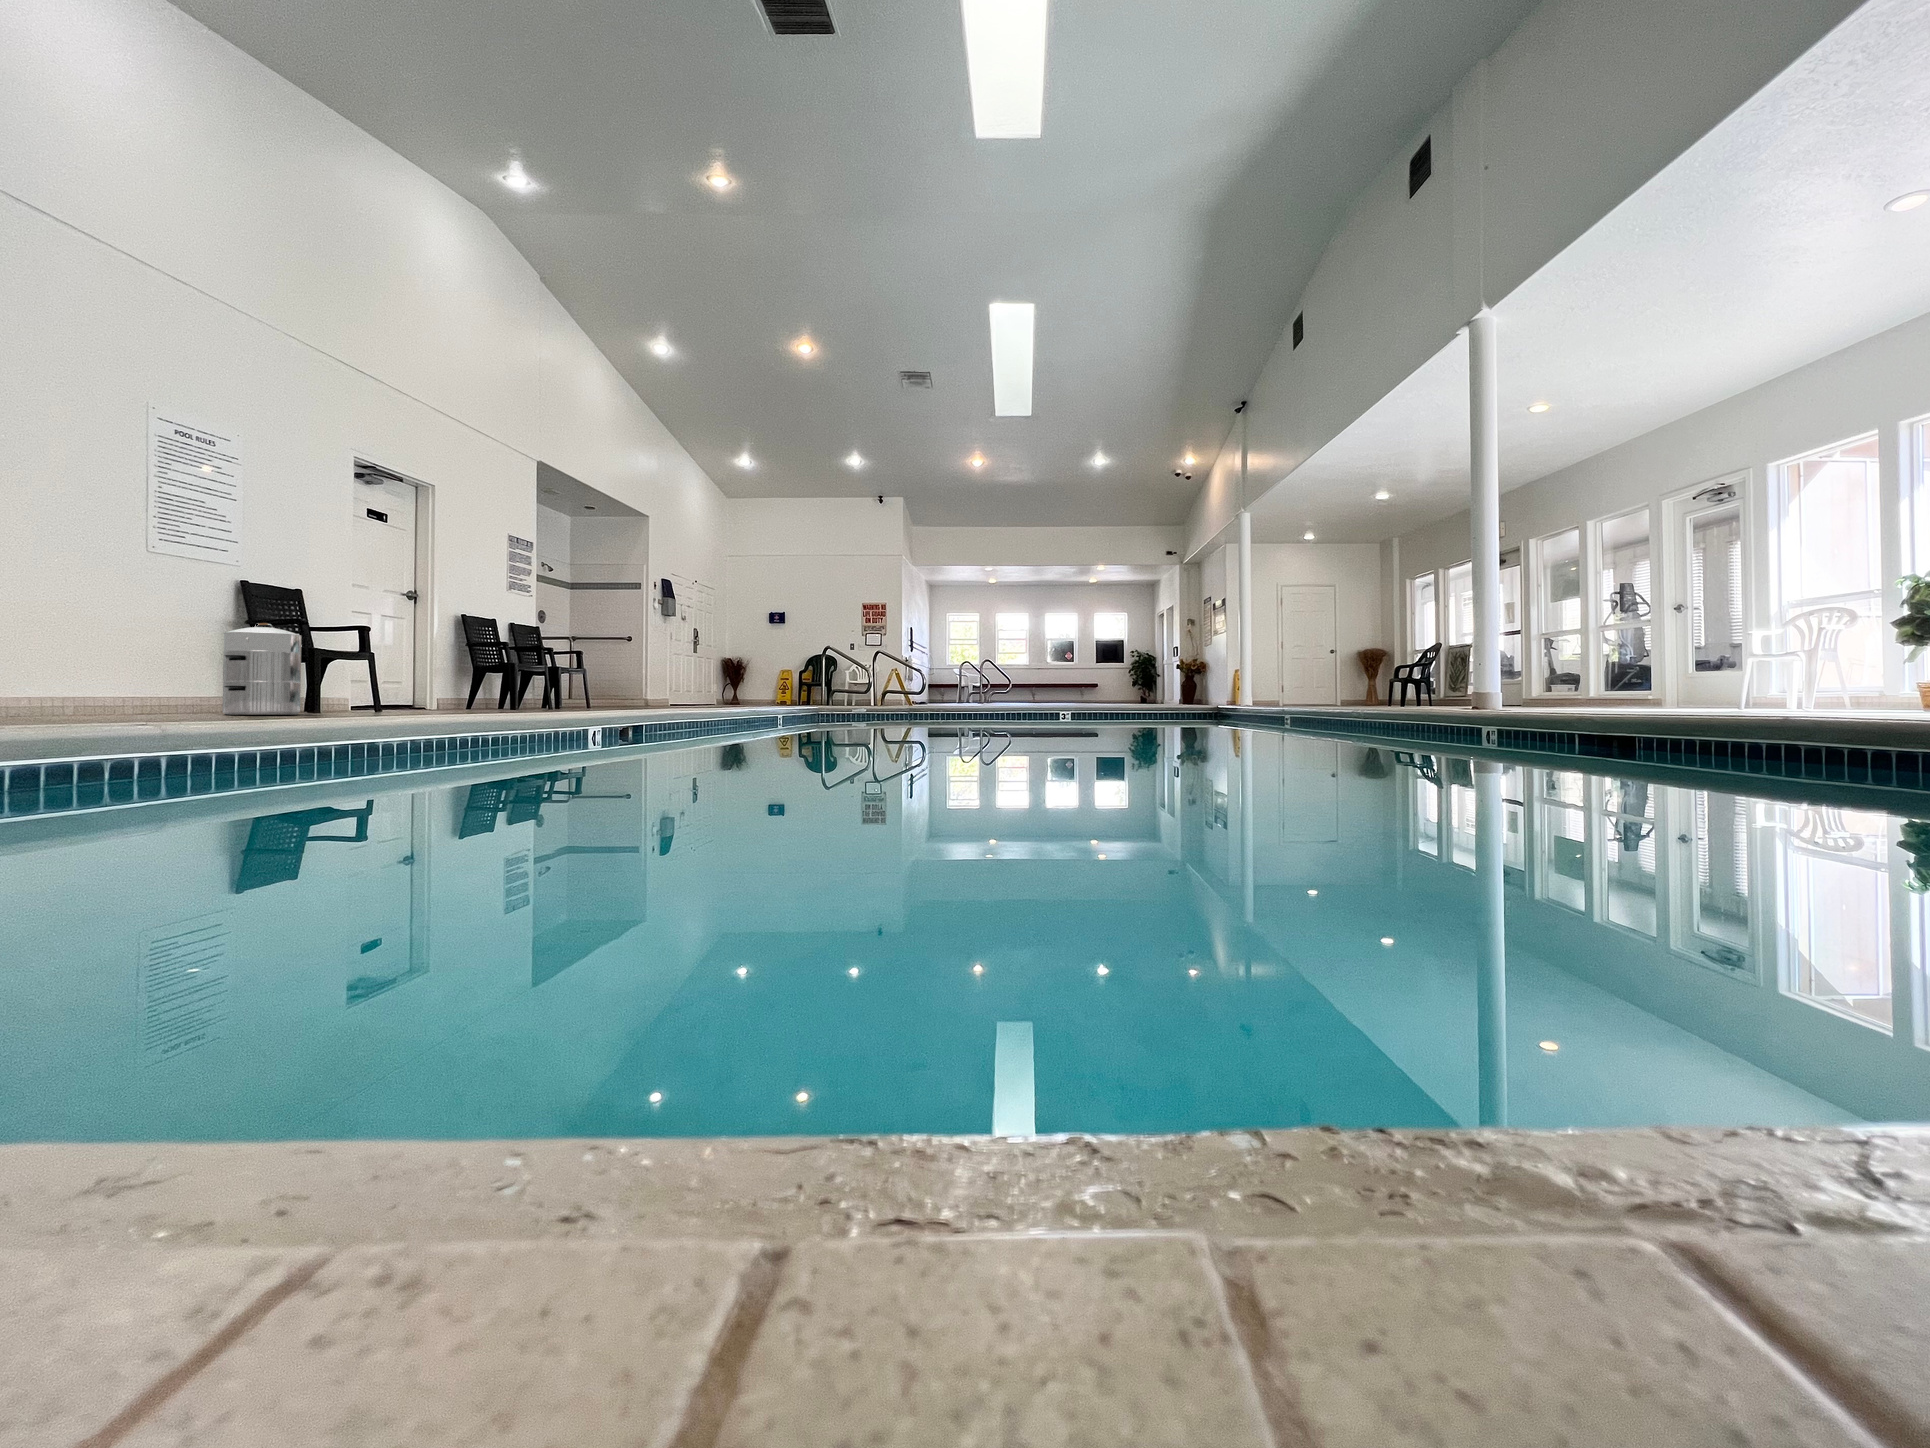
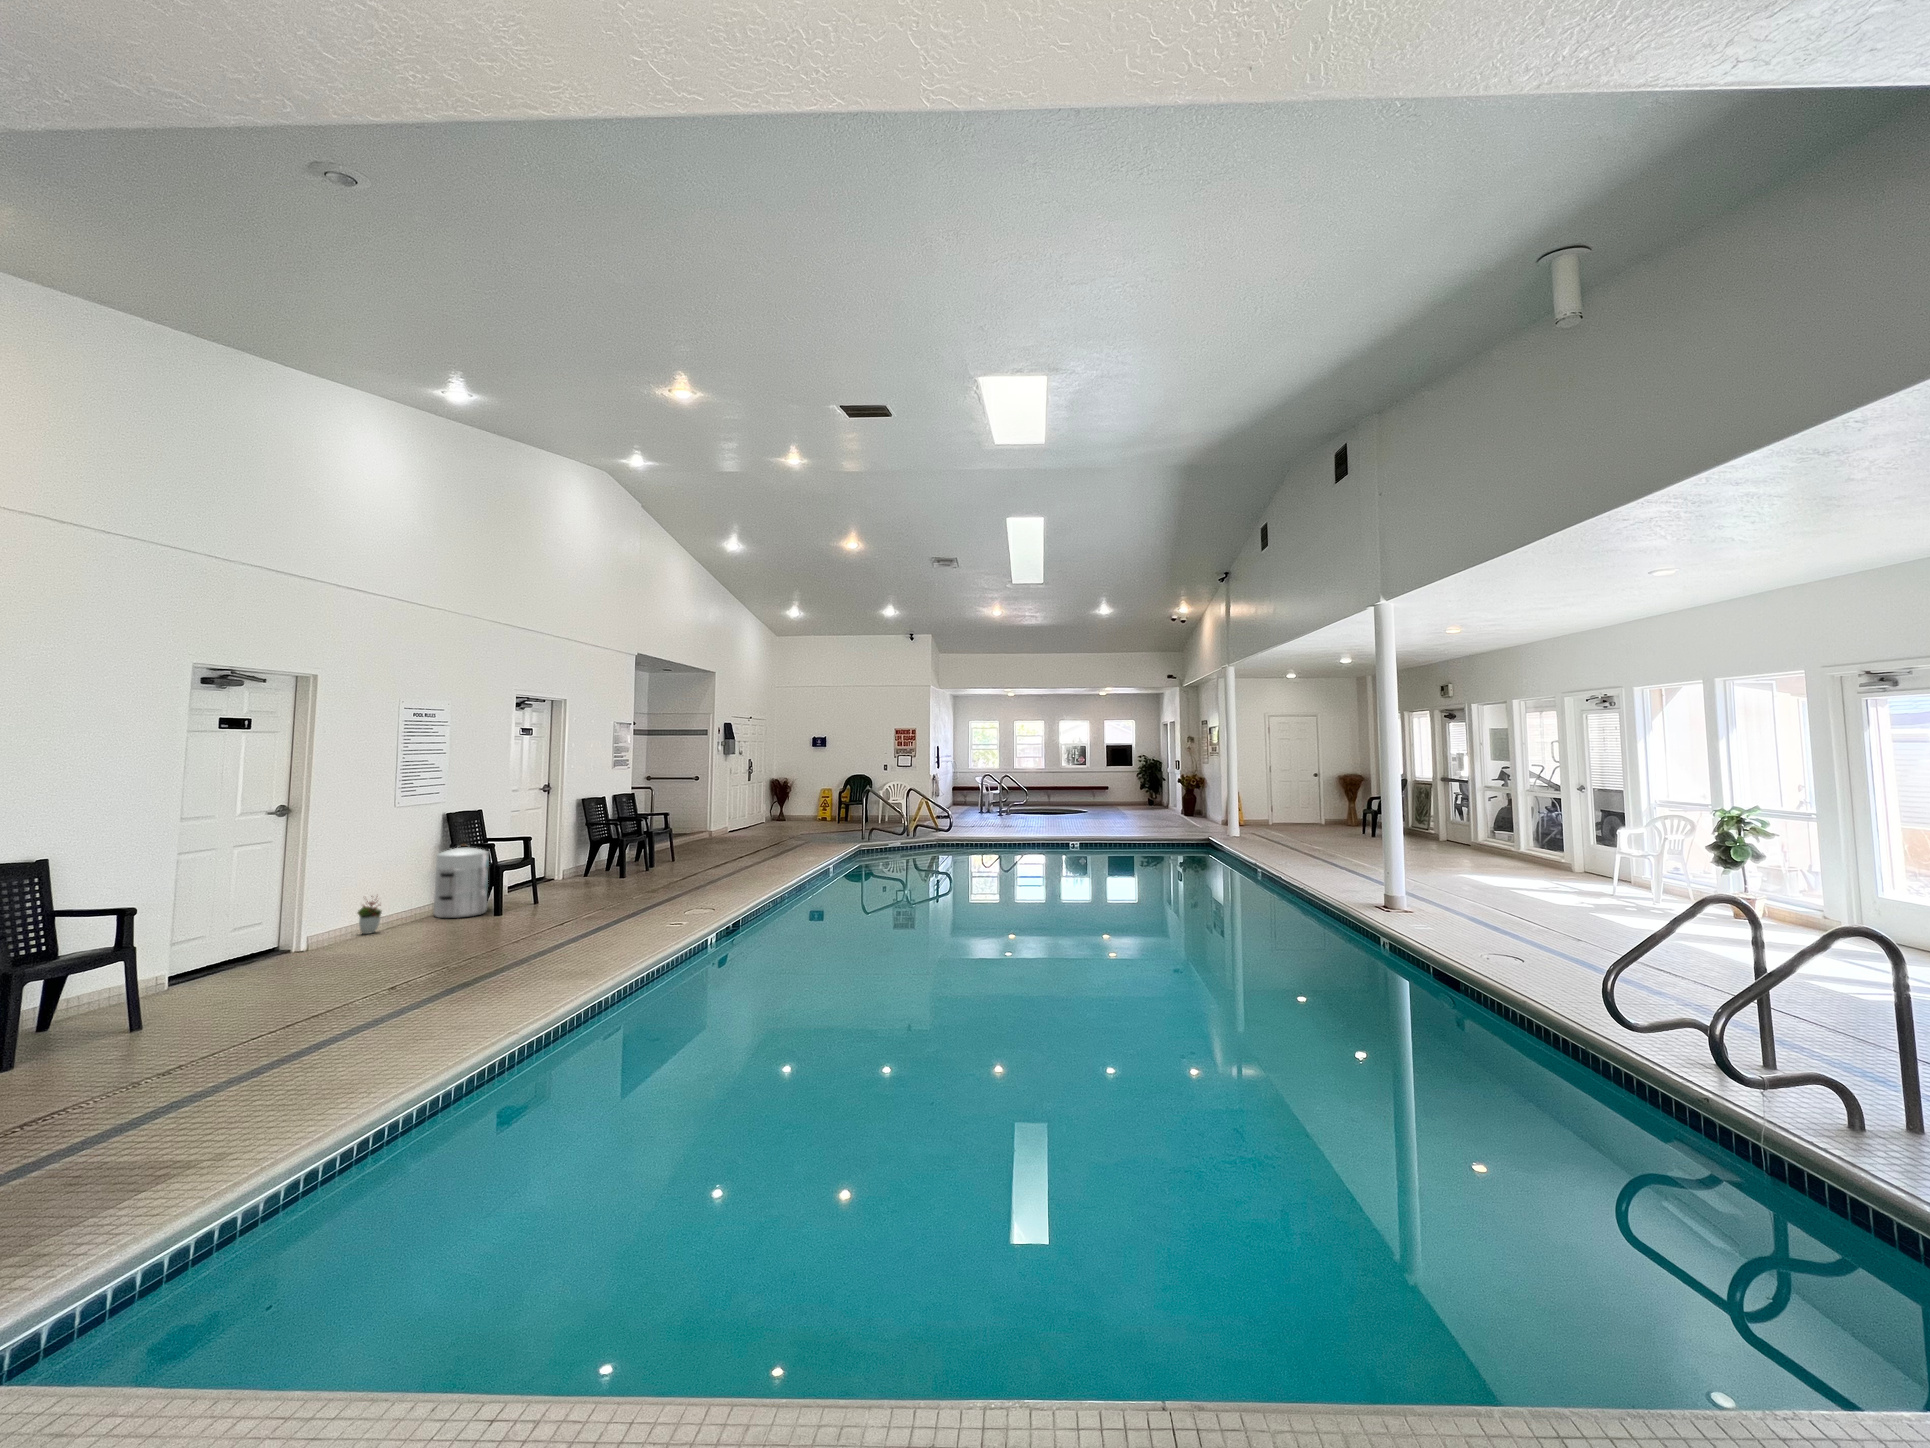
decorative plant: none [85,663,126,717] -> present [358,896,382,934]

